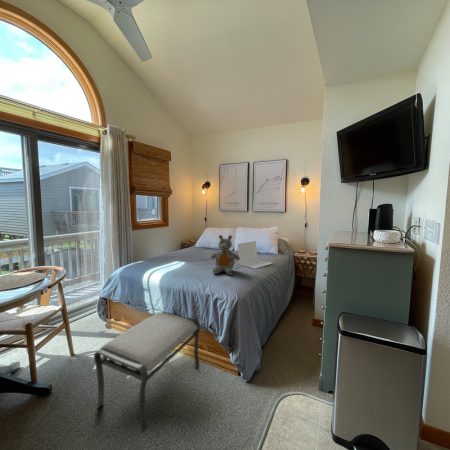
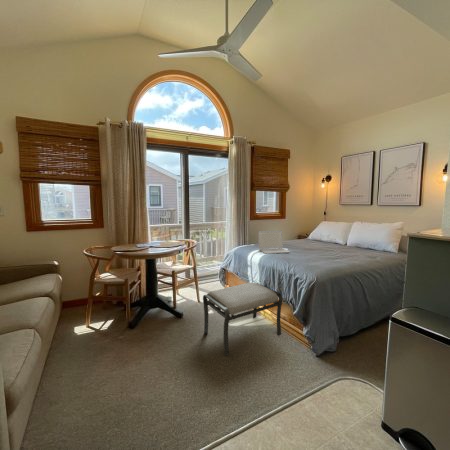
stuffed bear: present [211,235,240,275] -> none [304,224,334,262]
laptop: present [238,241,272,269] -> present [258,231,290,253]

